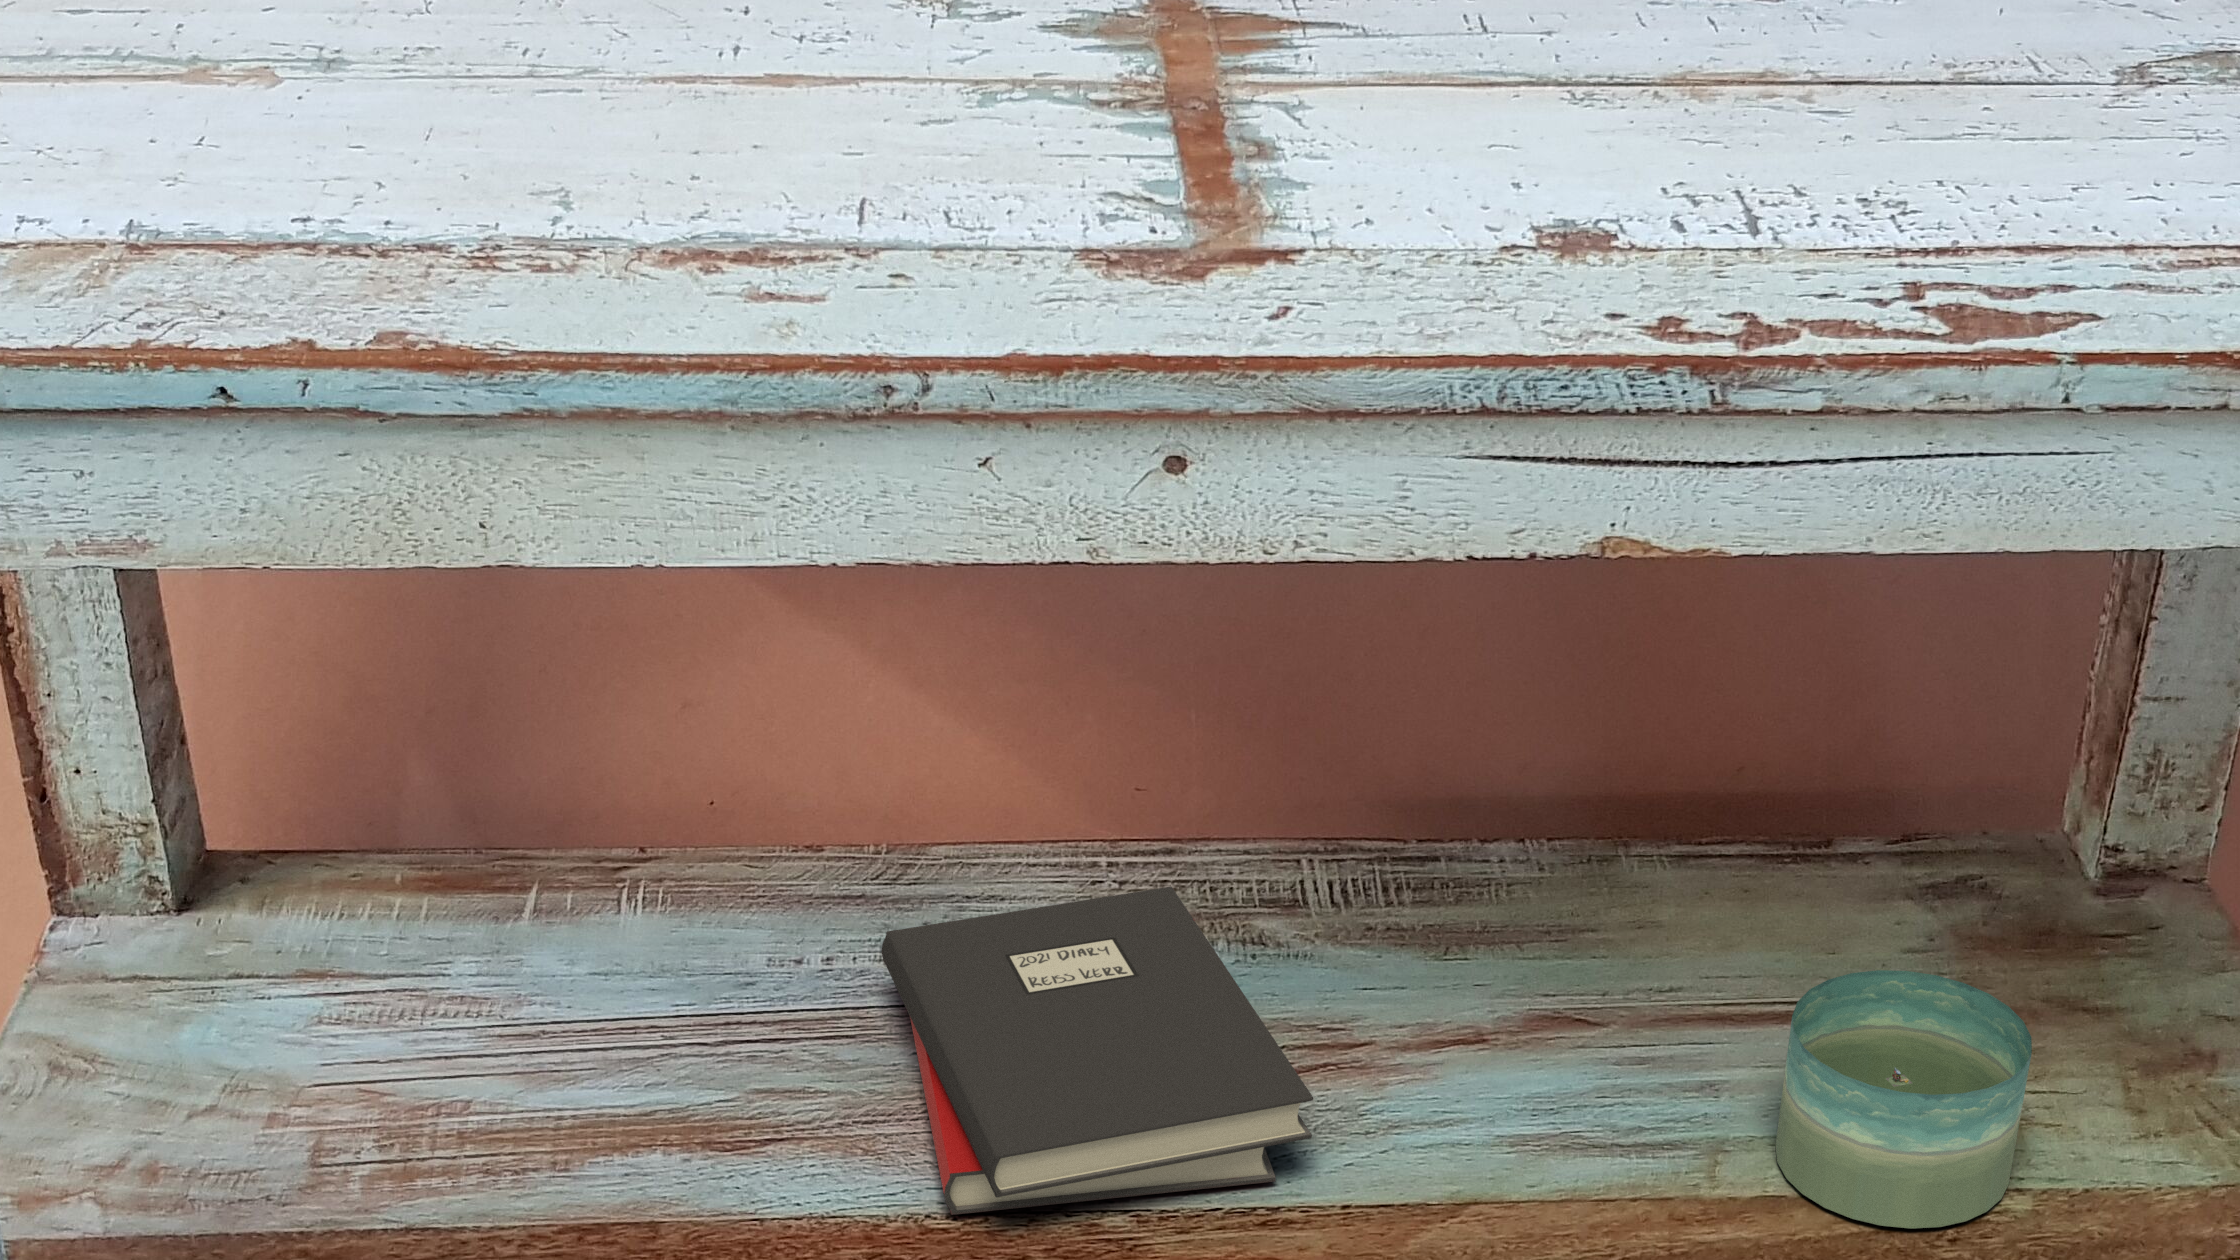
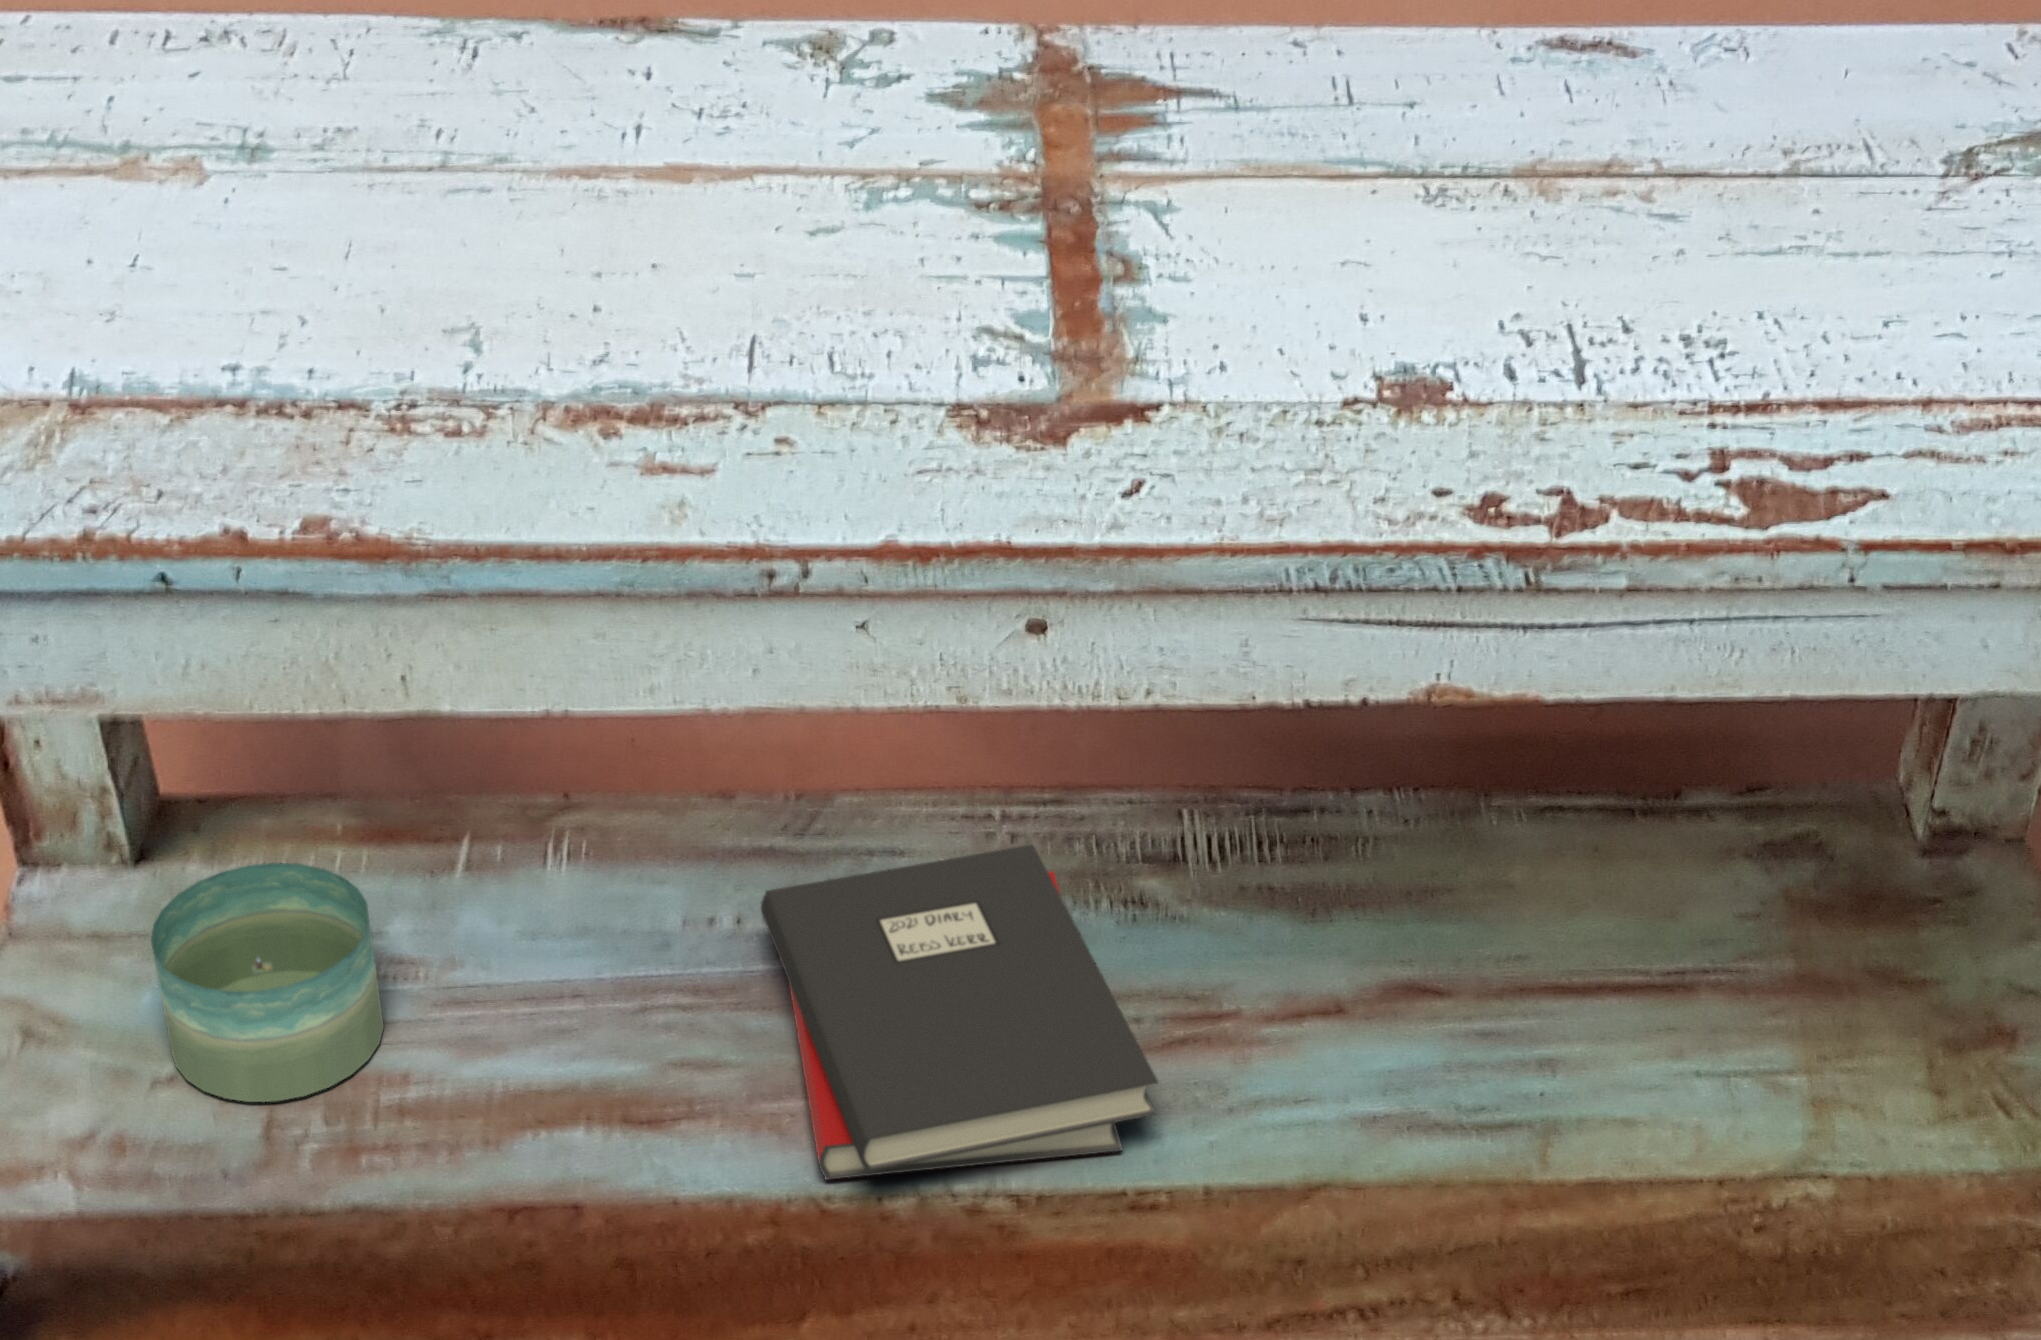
candle: present [1775,970,2032,1228] -> present [151,863,384,1102]

